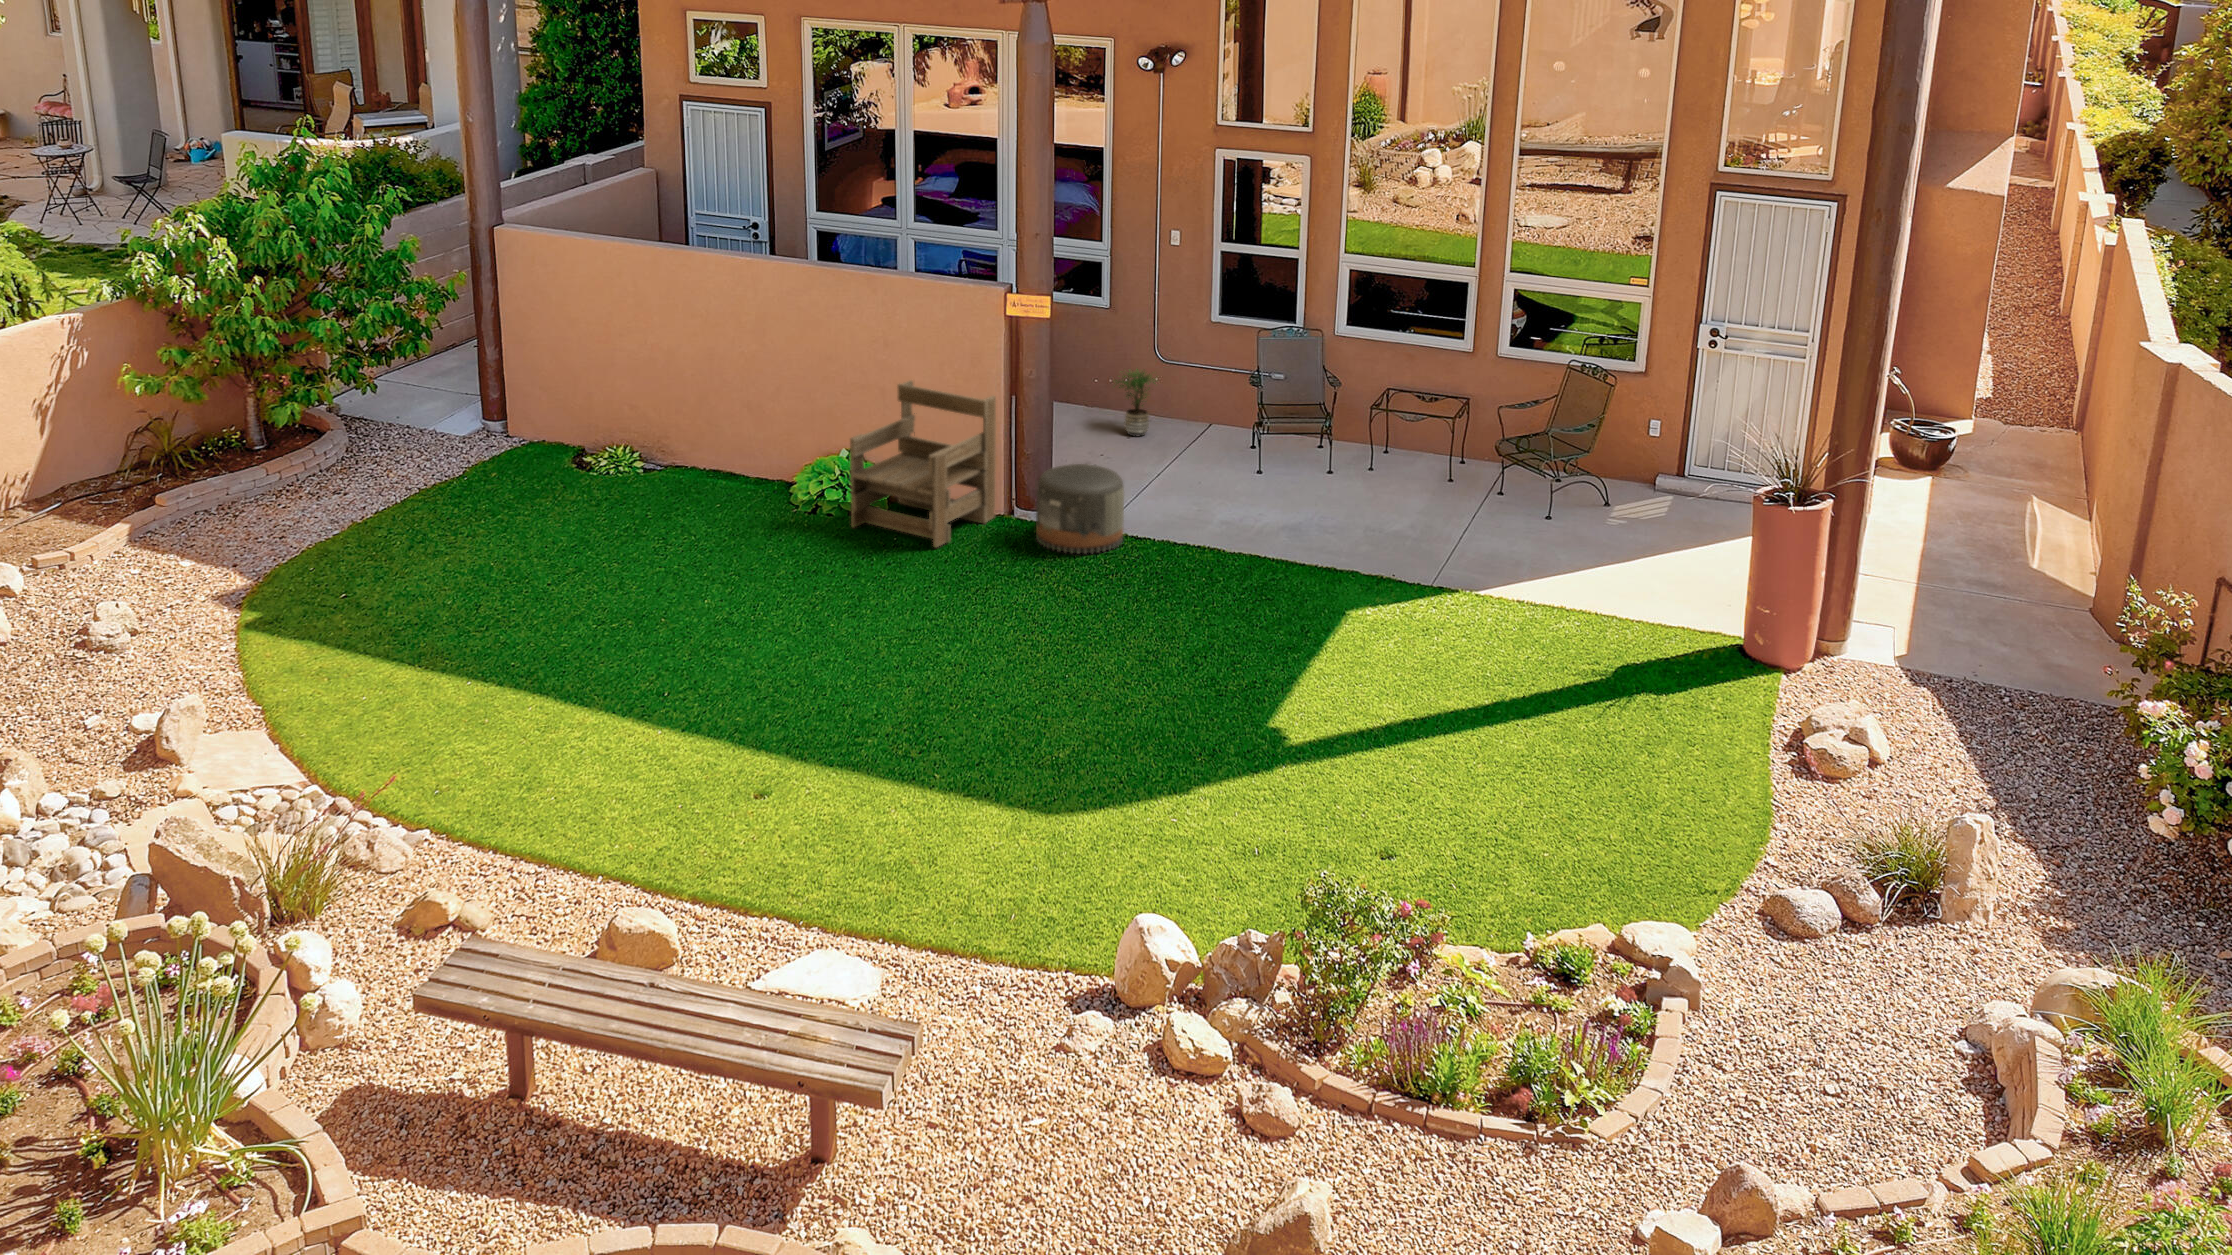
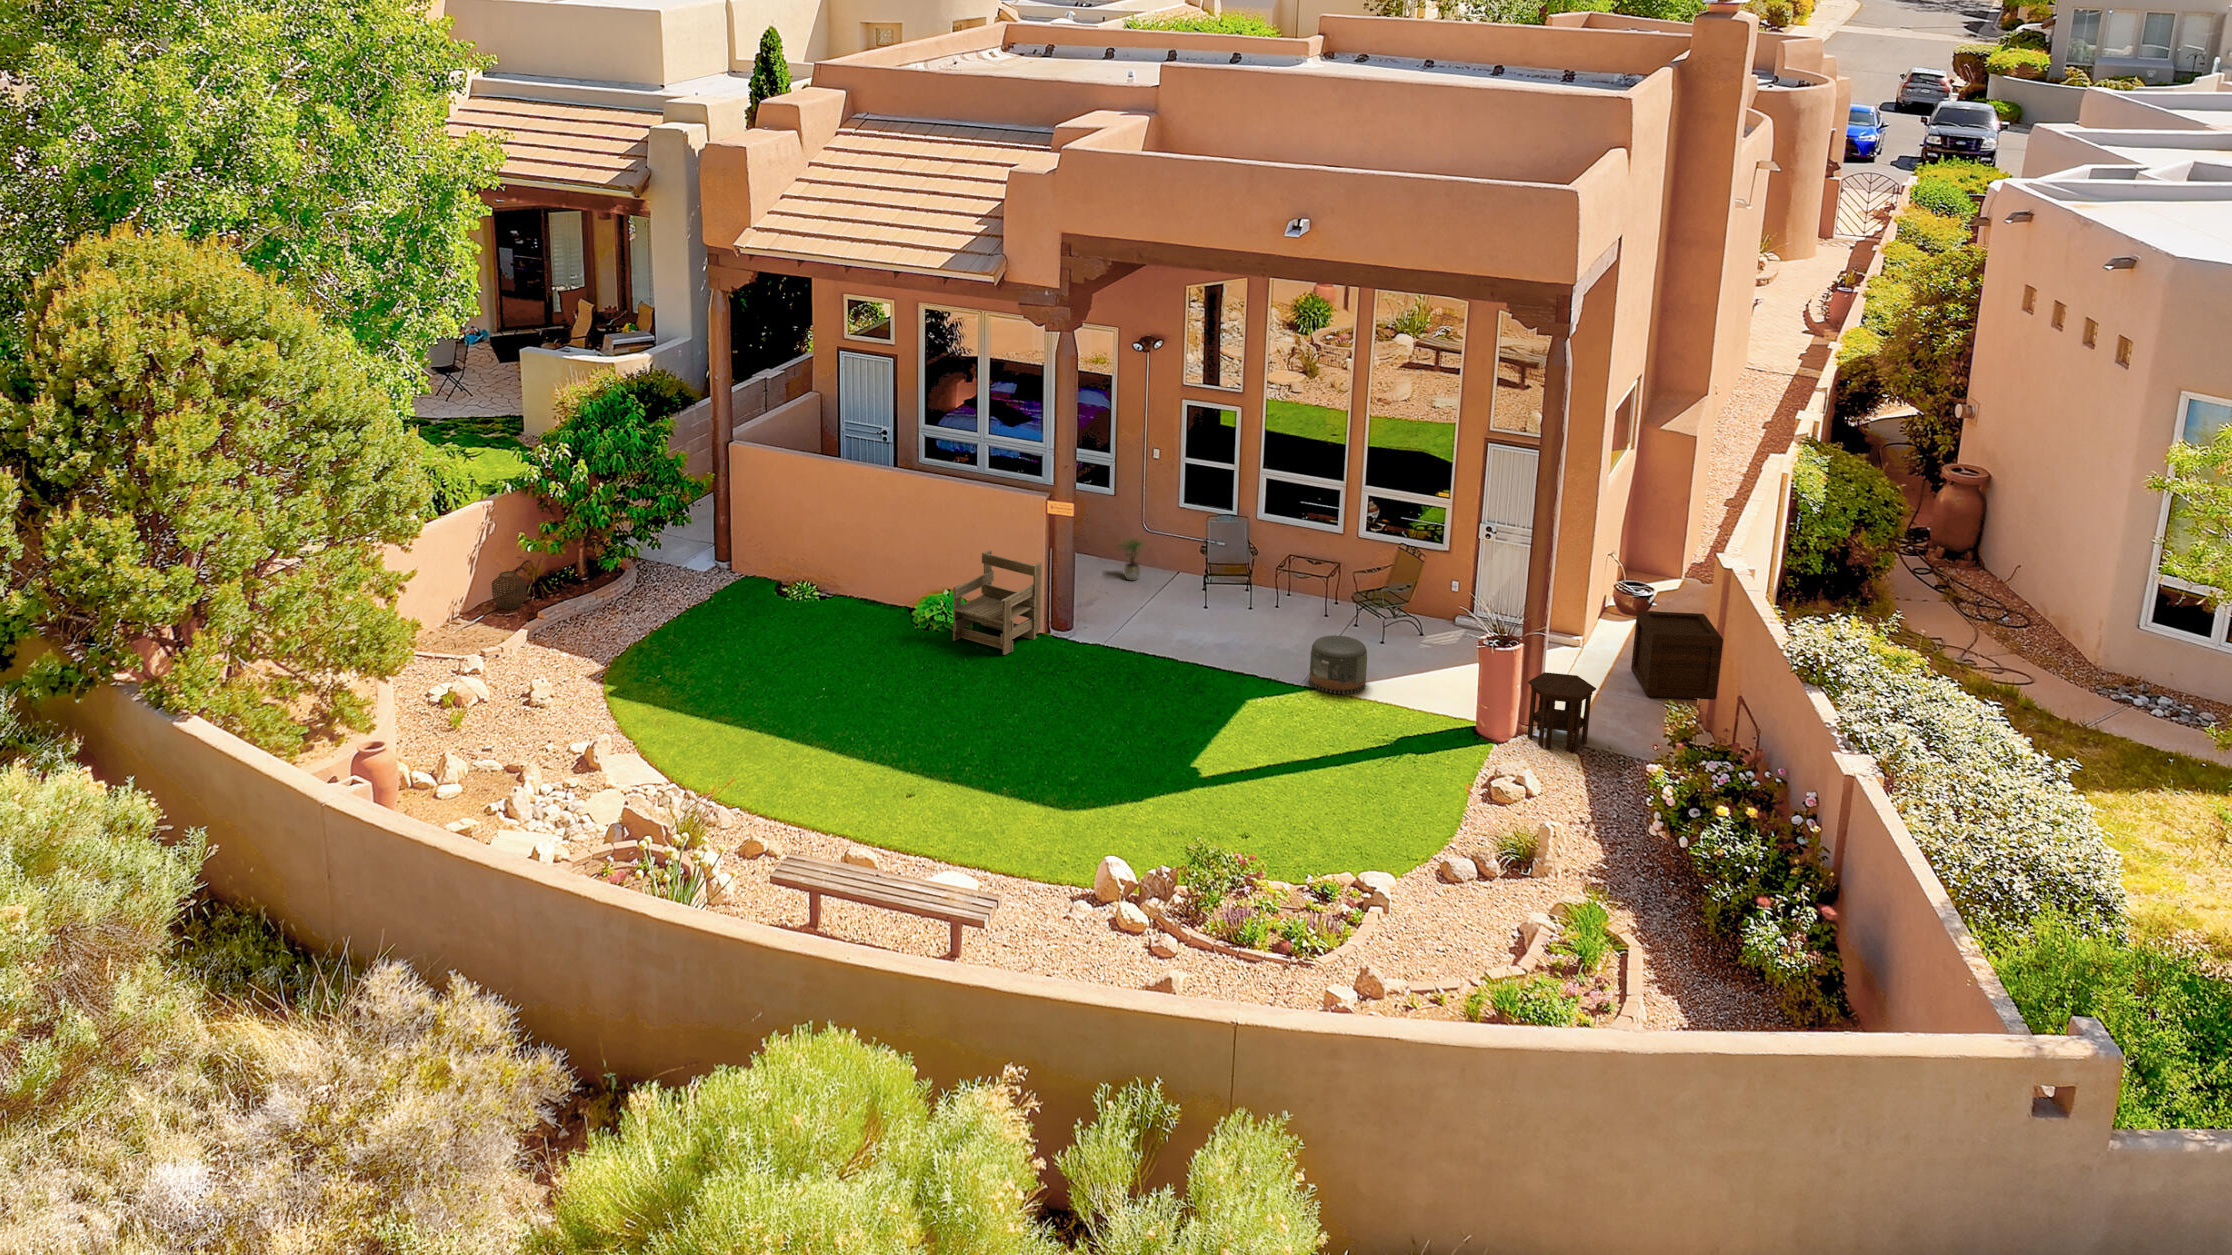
woven basket: none [79,430,143,494] -> present [492,571,527,610]
wooden crate: none [1951,454,2127,593] -> present [1631,611,1723,700]
pouf: present [1036,464,1124,554] -> present [1309,635,1367,694]
side table: none [1830,550,1955,683] -> present [1527,672,1596,751]

